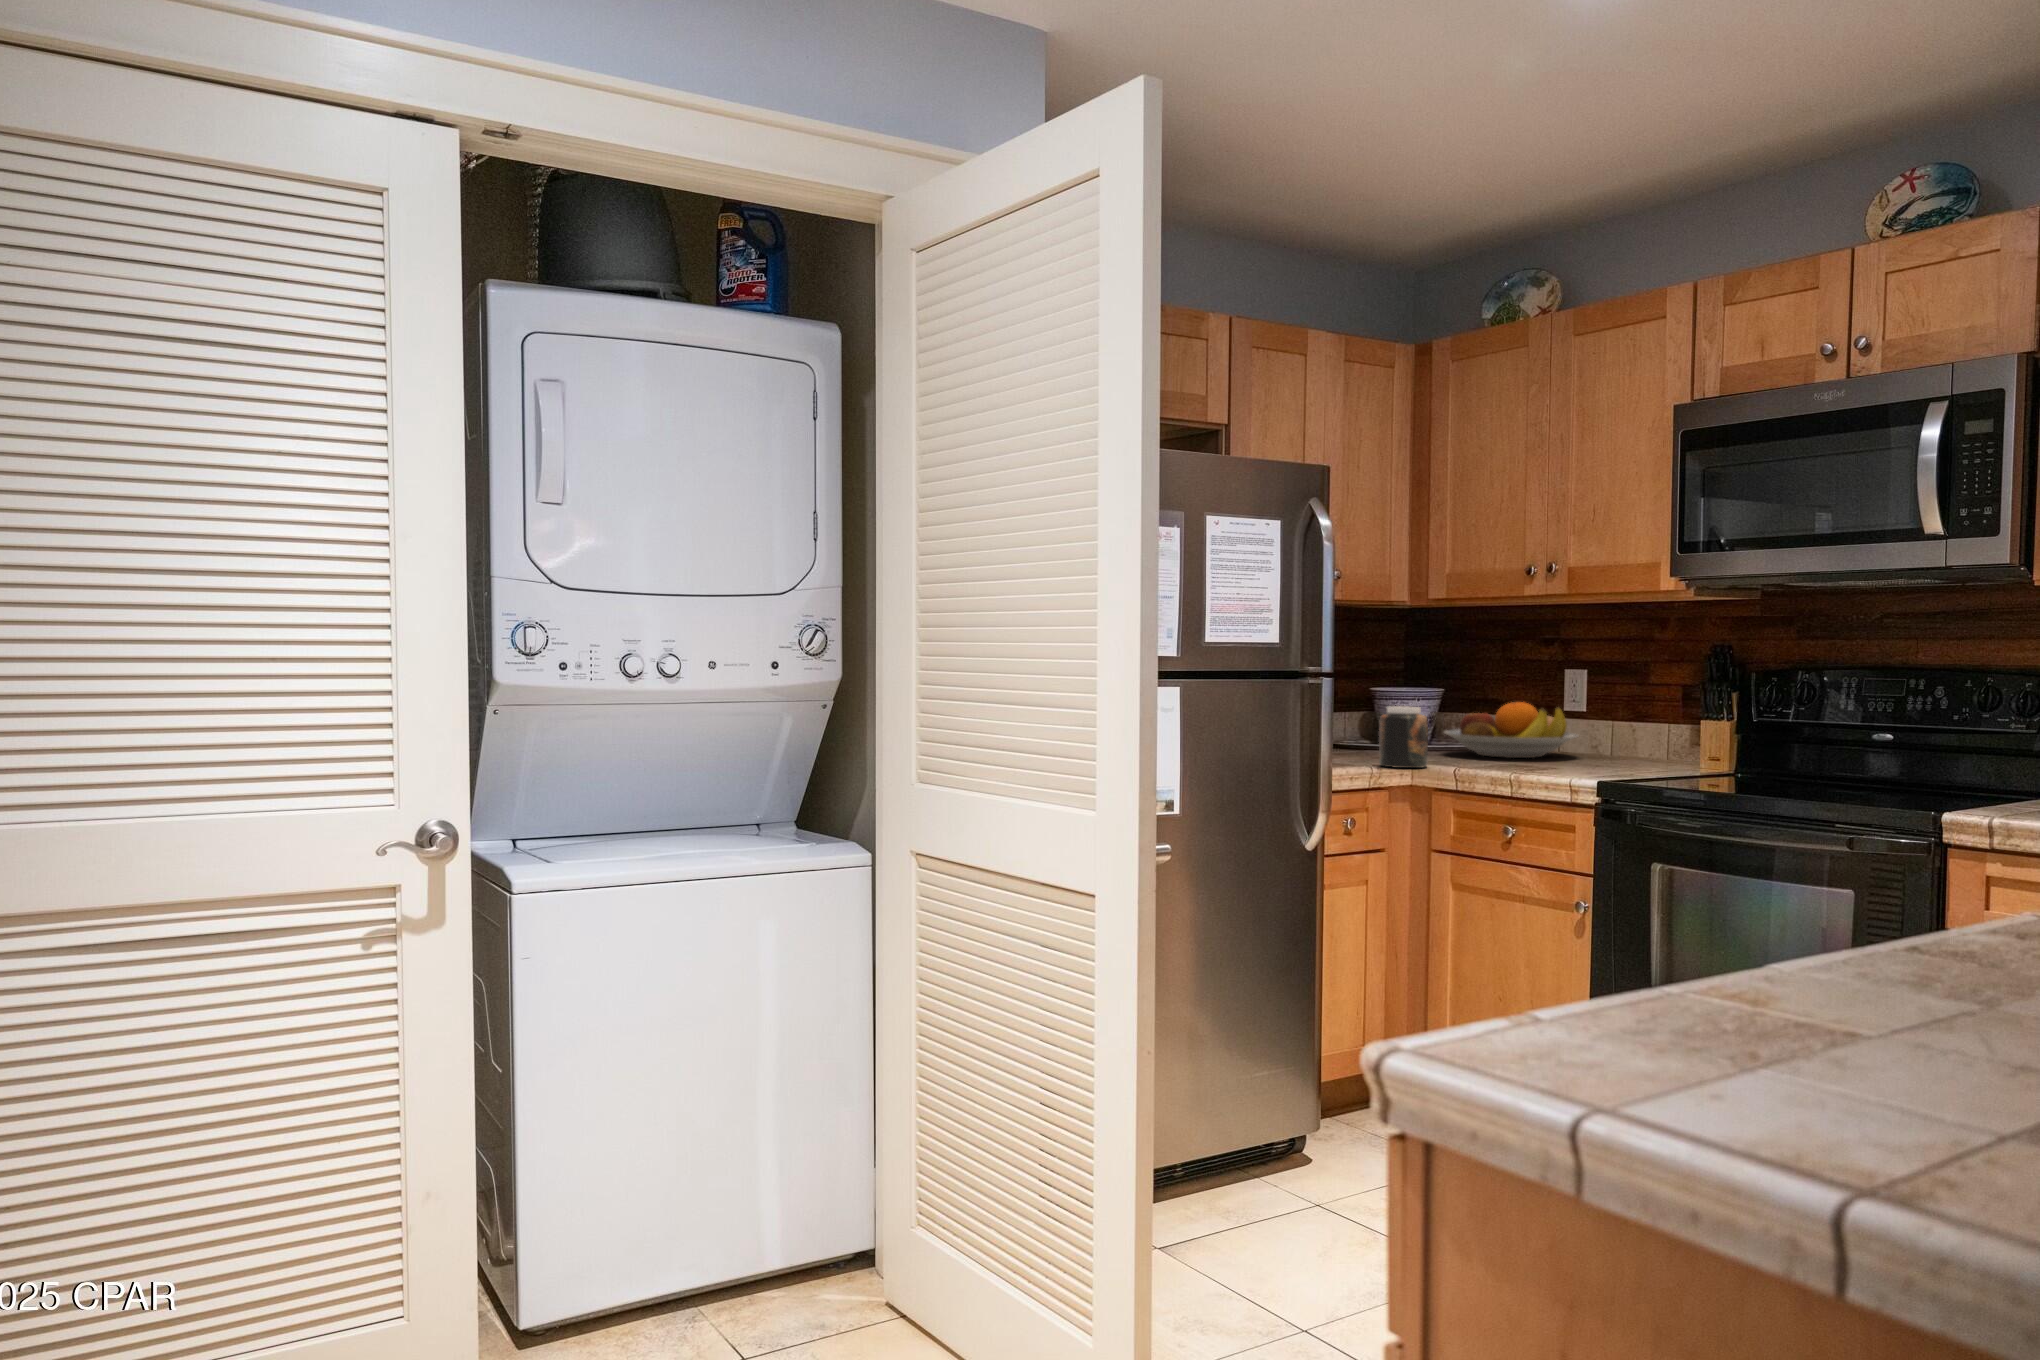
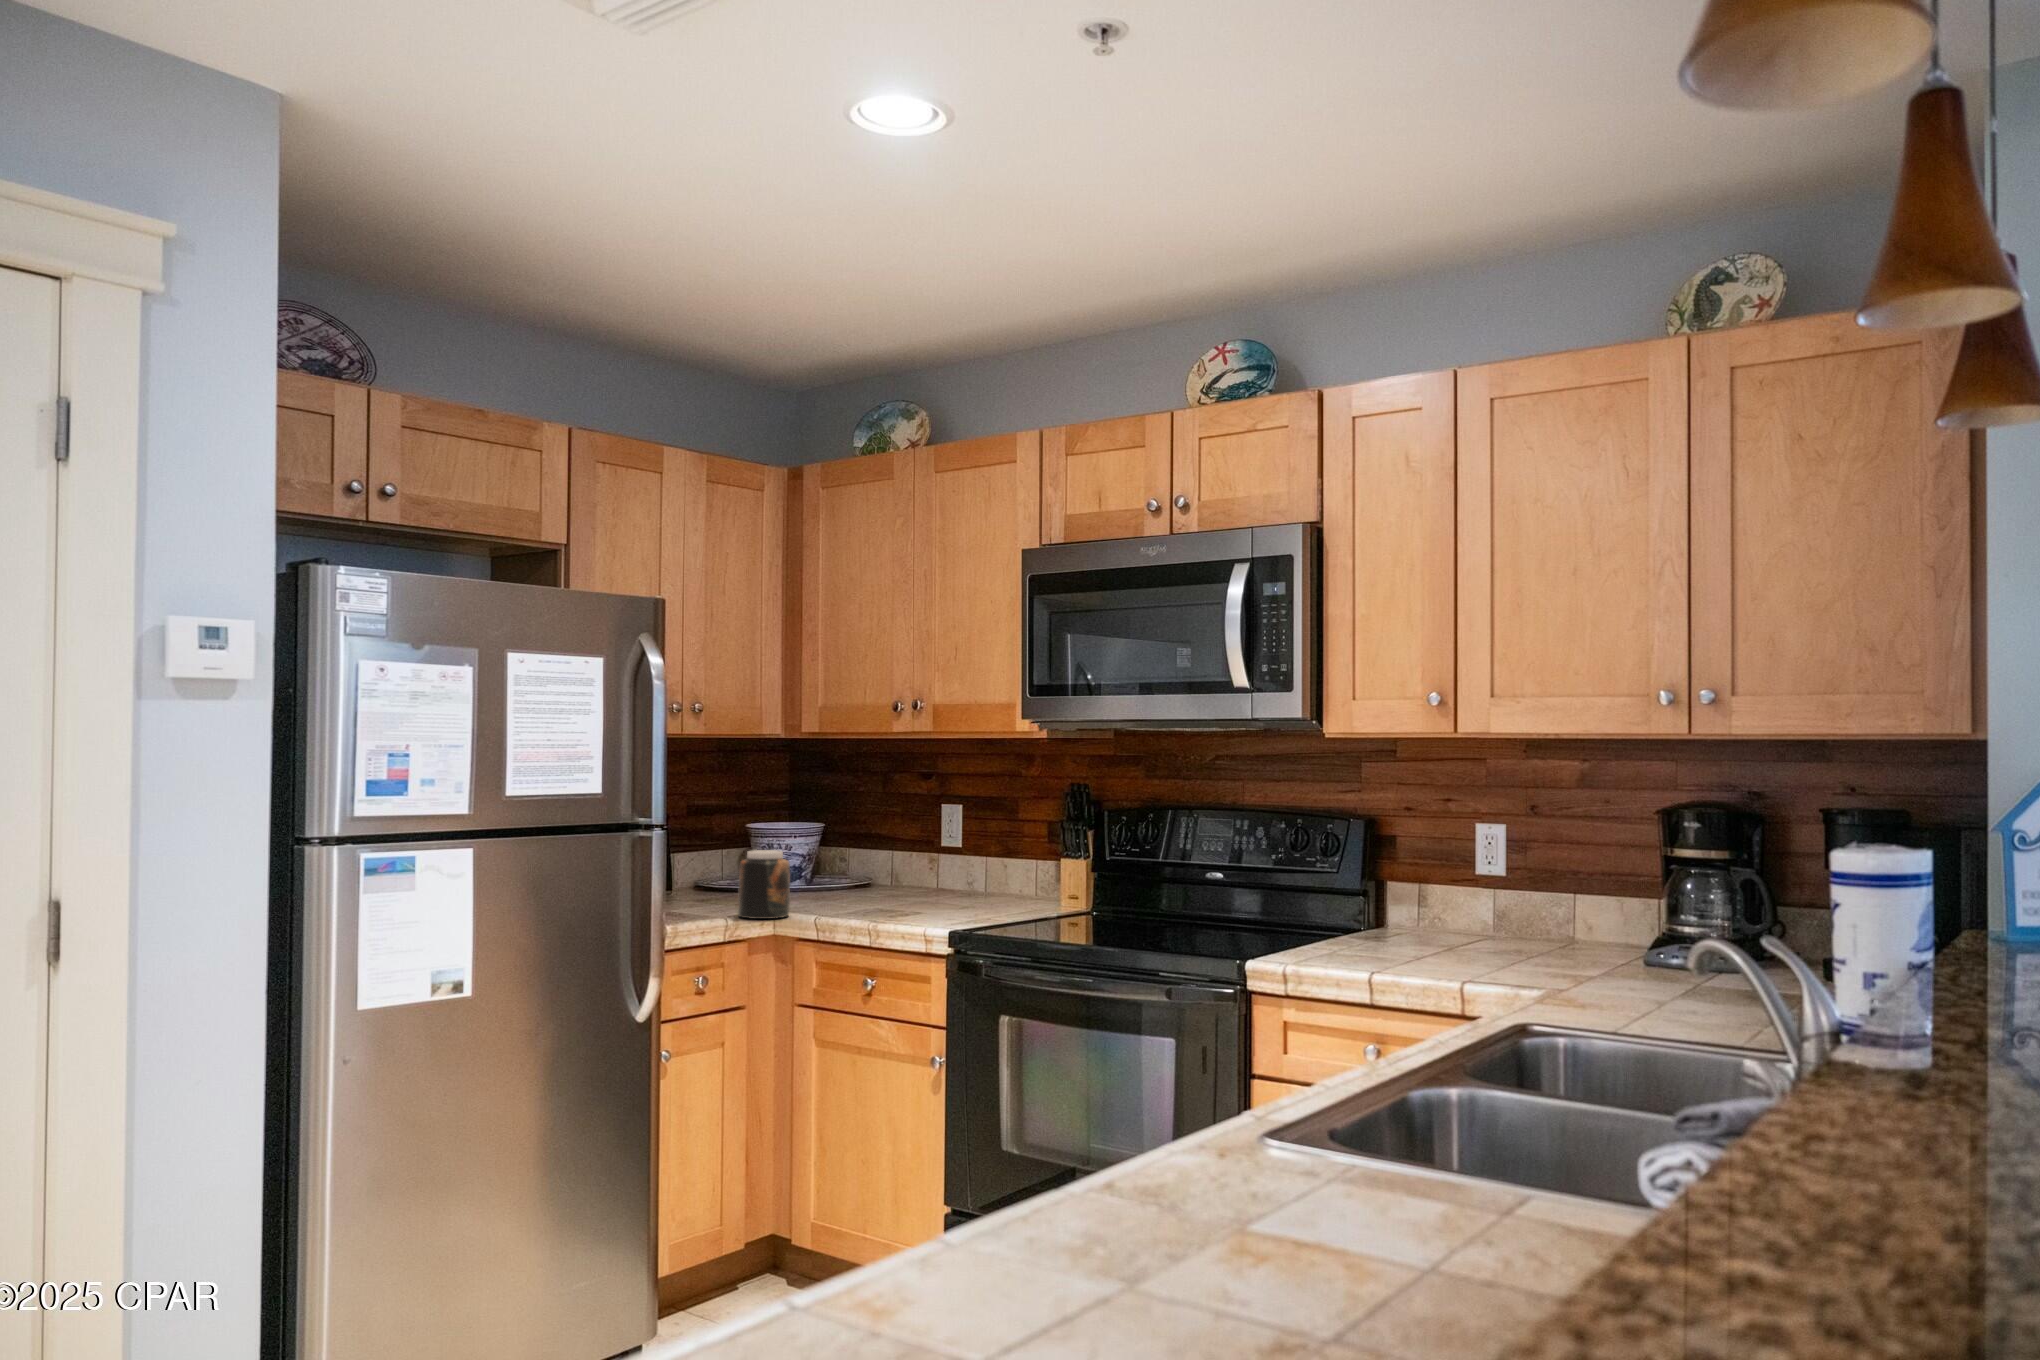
fruit bowl: present [1444,702,1578,758] -> none [817,839,949,898]

